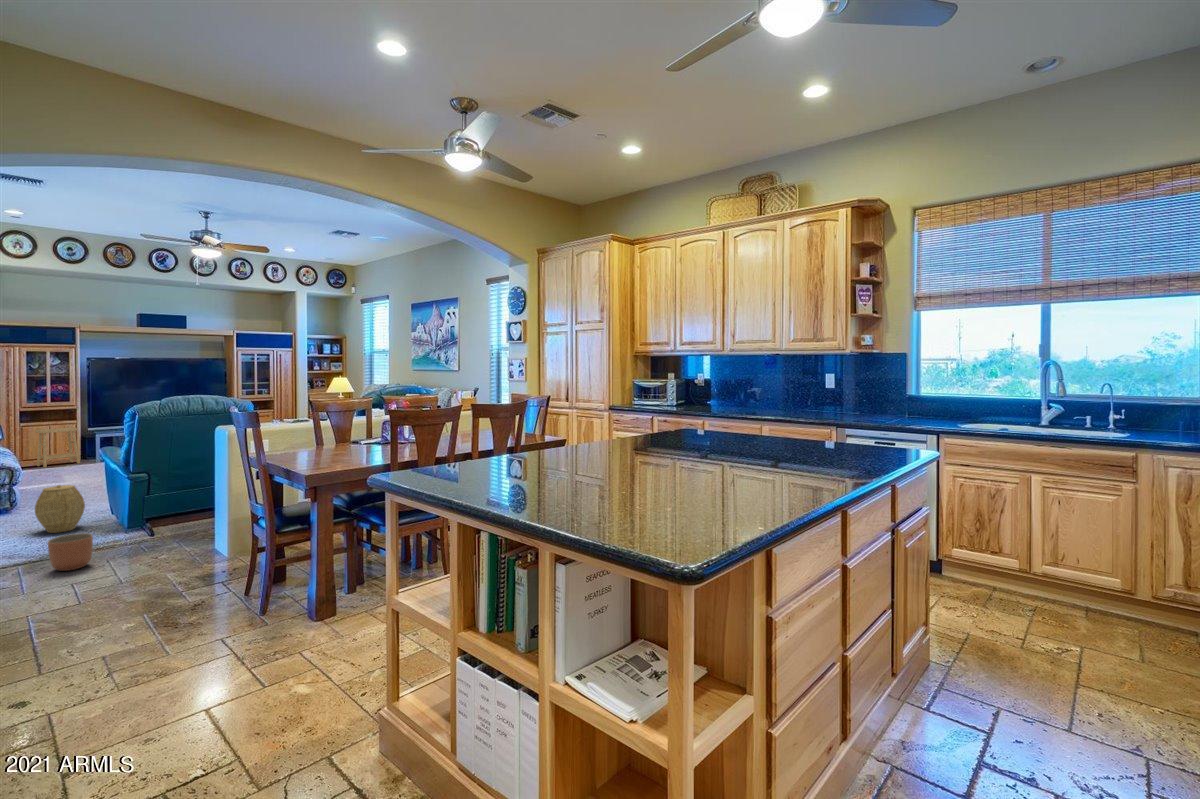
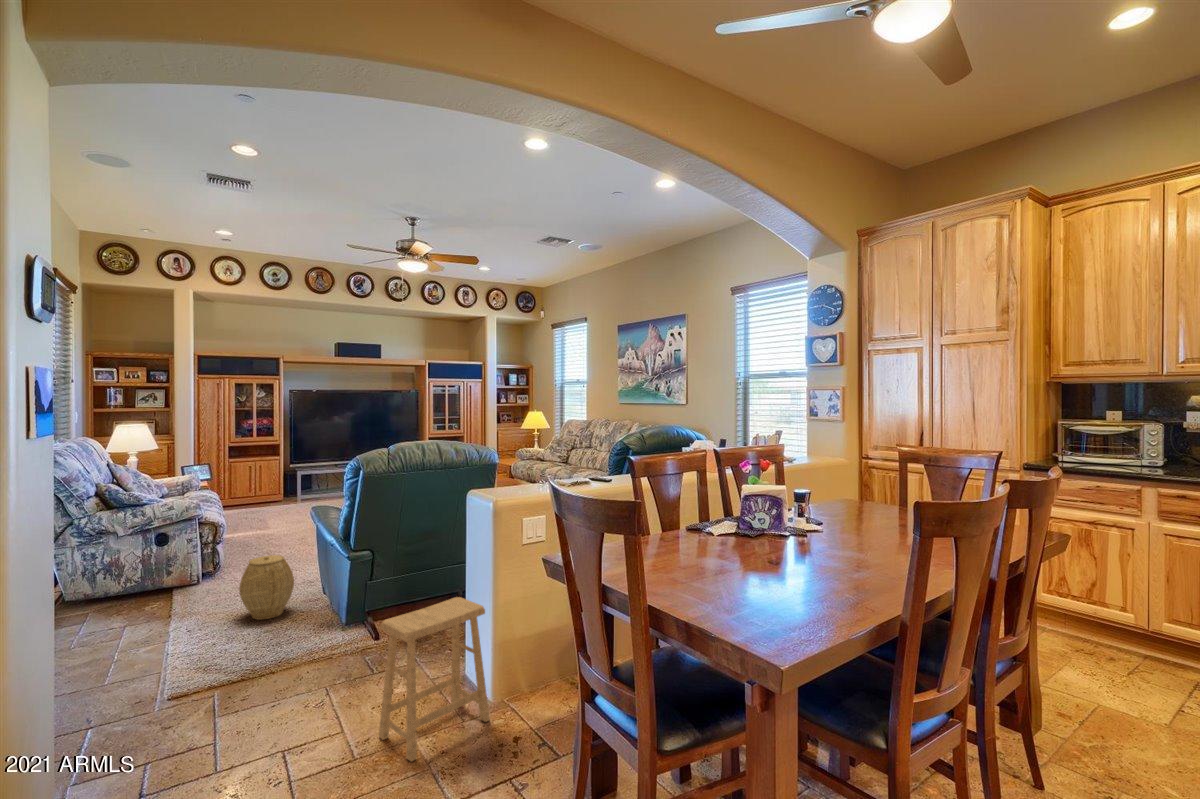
footstool: present [35,428,80,467] -> present [379,597,489,761]
planter: present [48,533,93,571] -> none [256,649,312,711]

